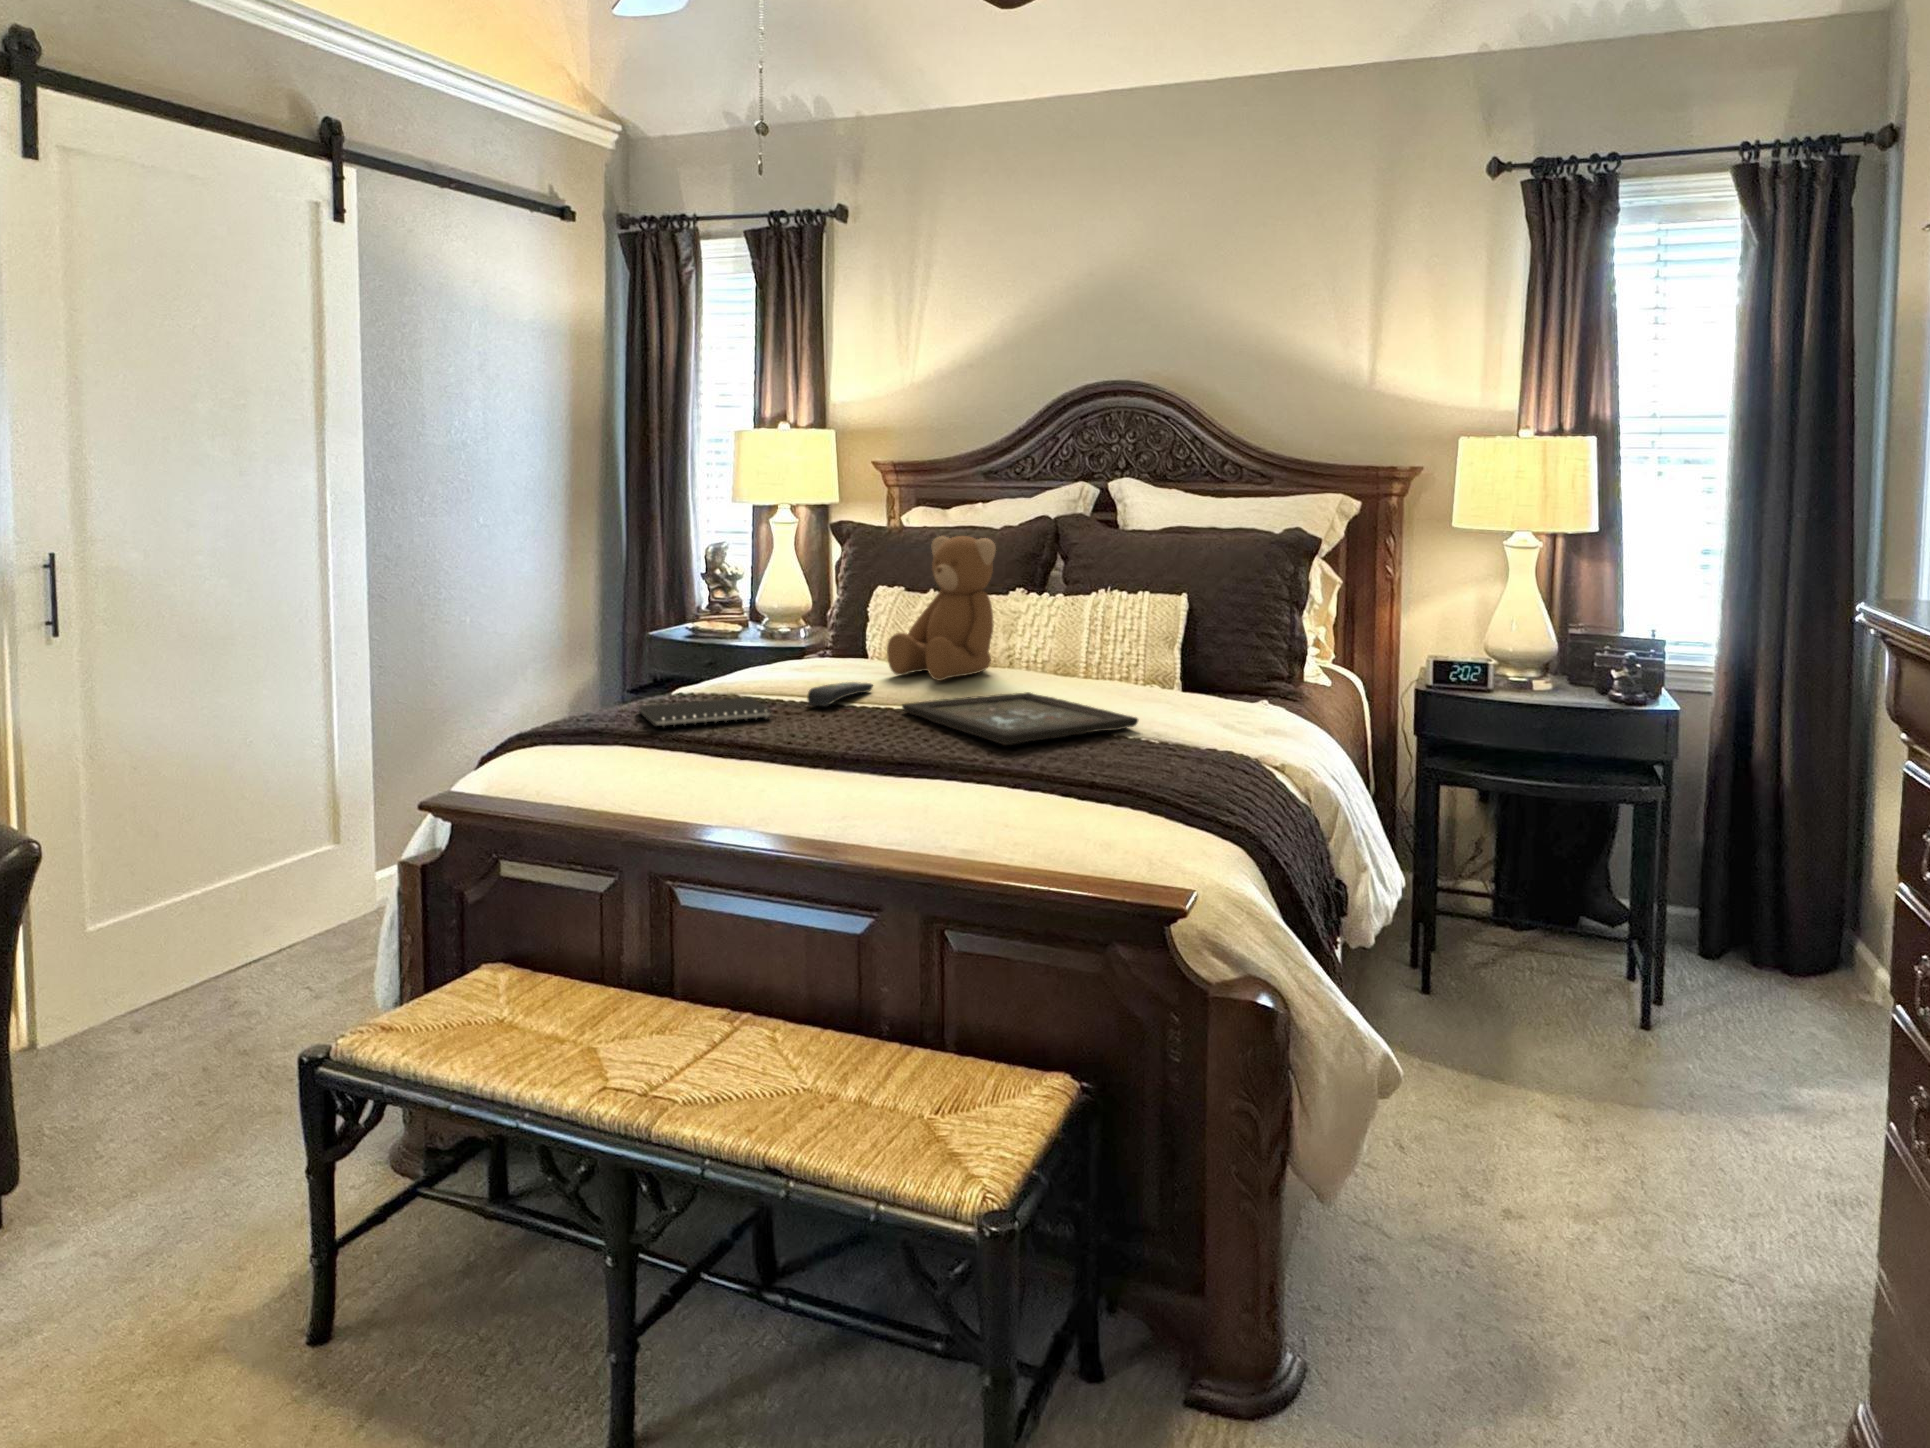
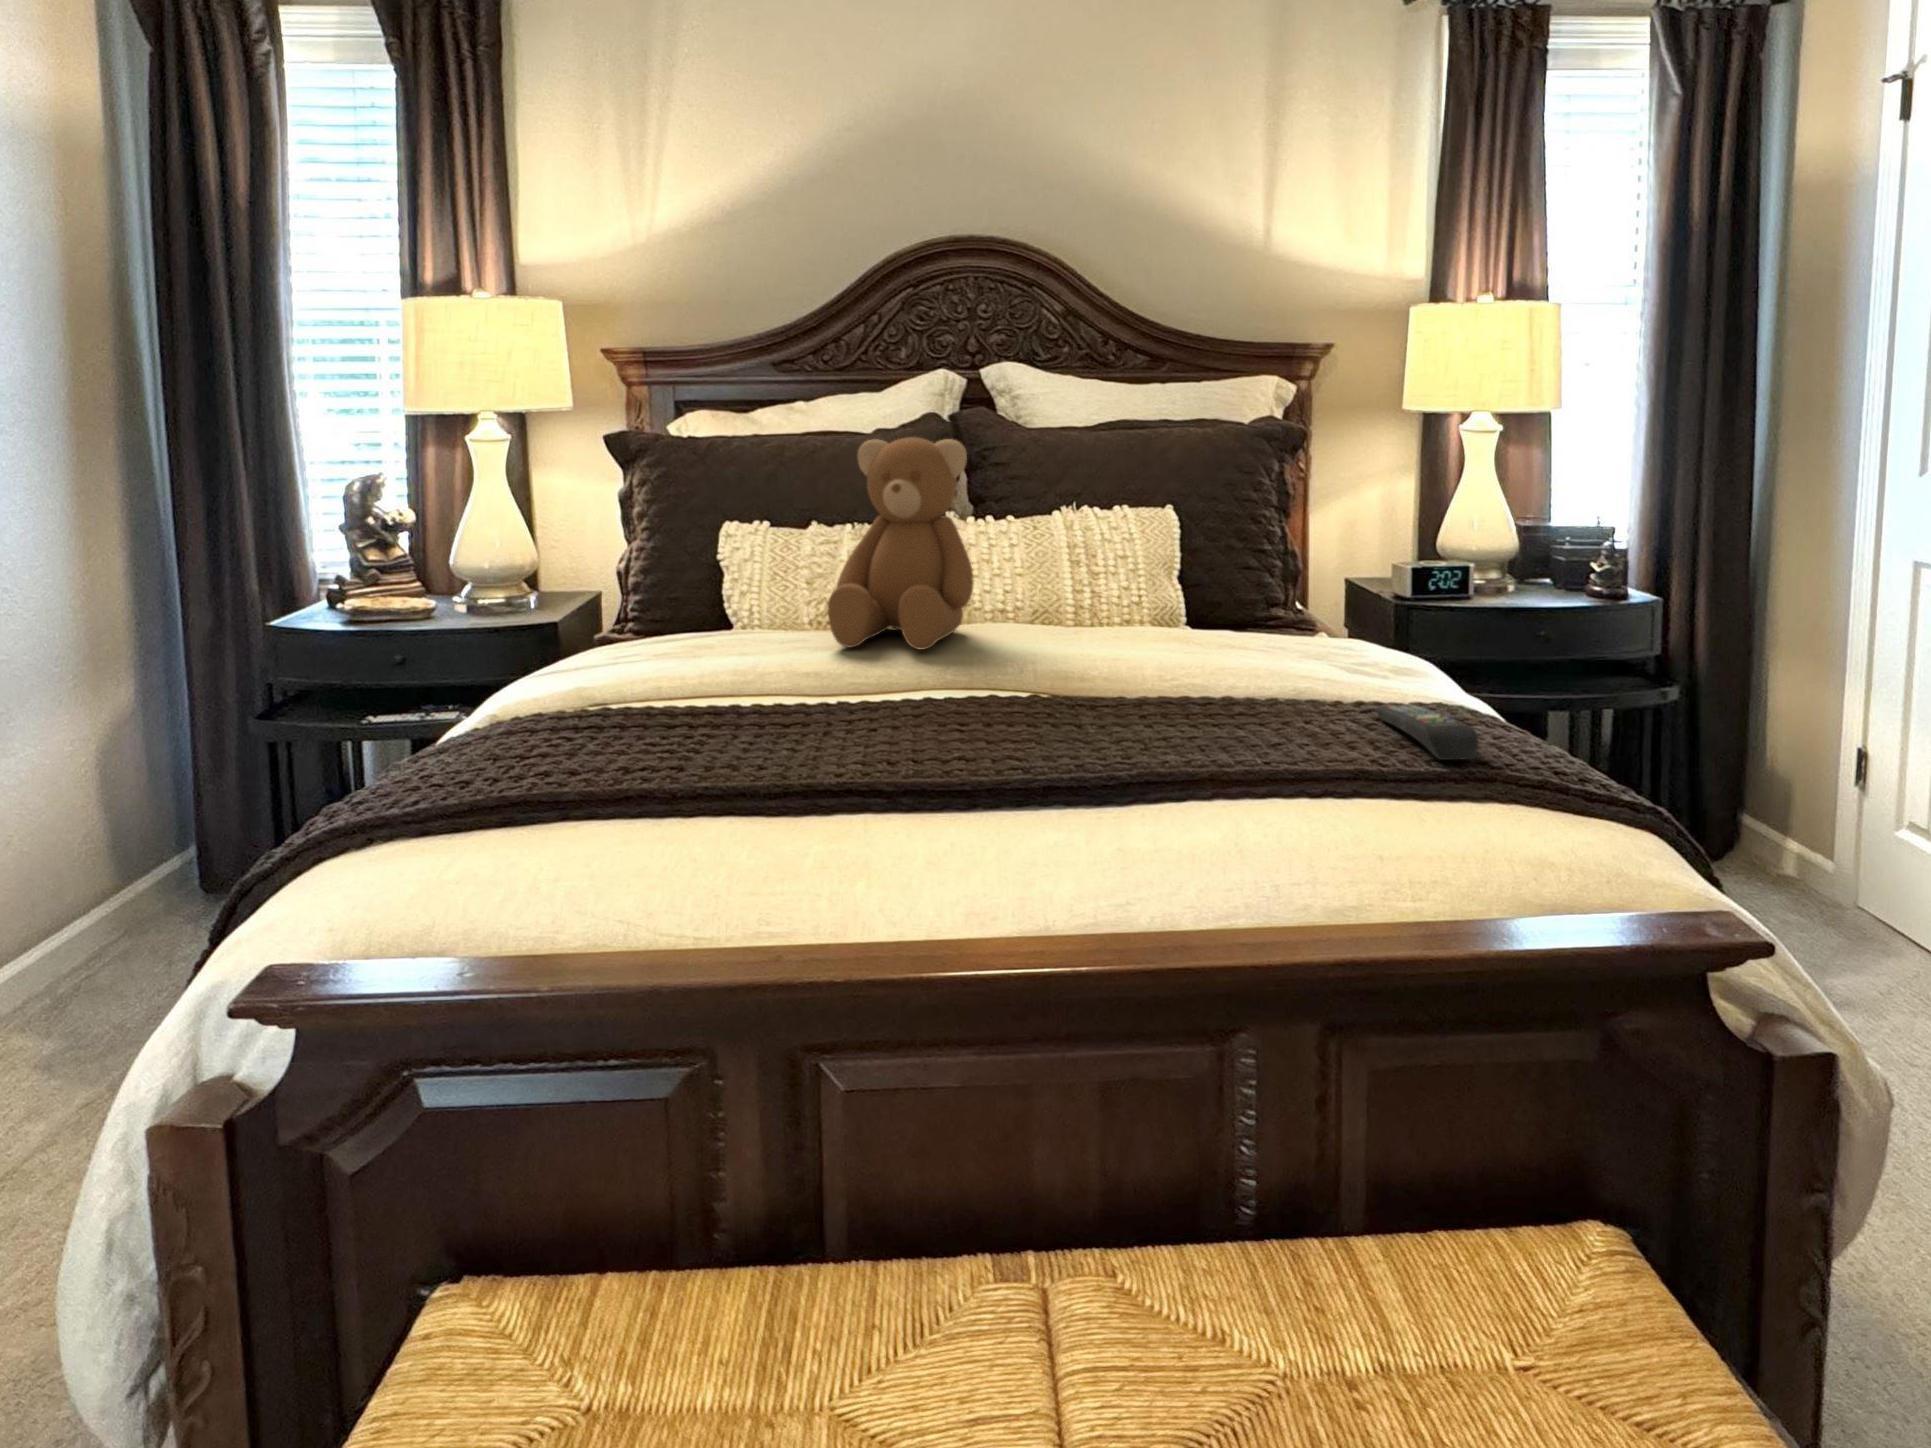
remote control: present [807,682,873,706] -> present [1376,705,1478,760]
tray: present [902,692,1138,745] -> none [954,653,1298,736]
notebook: present [639,698,772,727] -> none [536,707,785,779]

